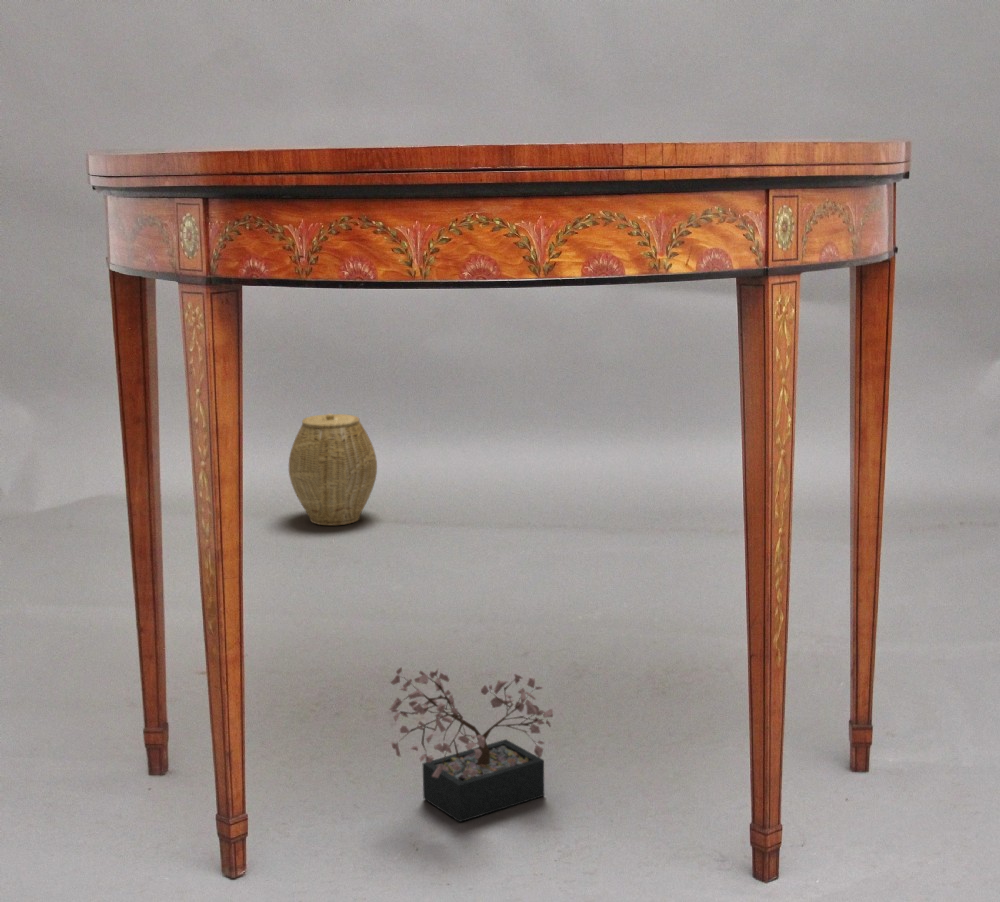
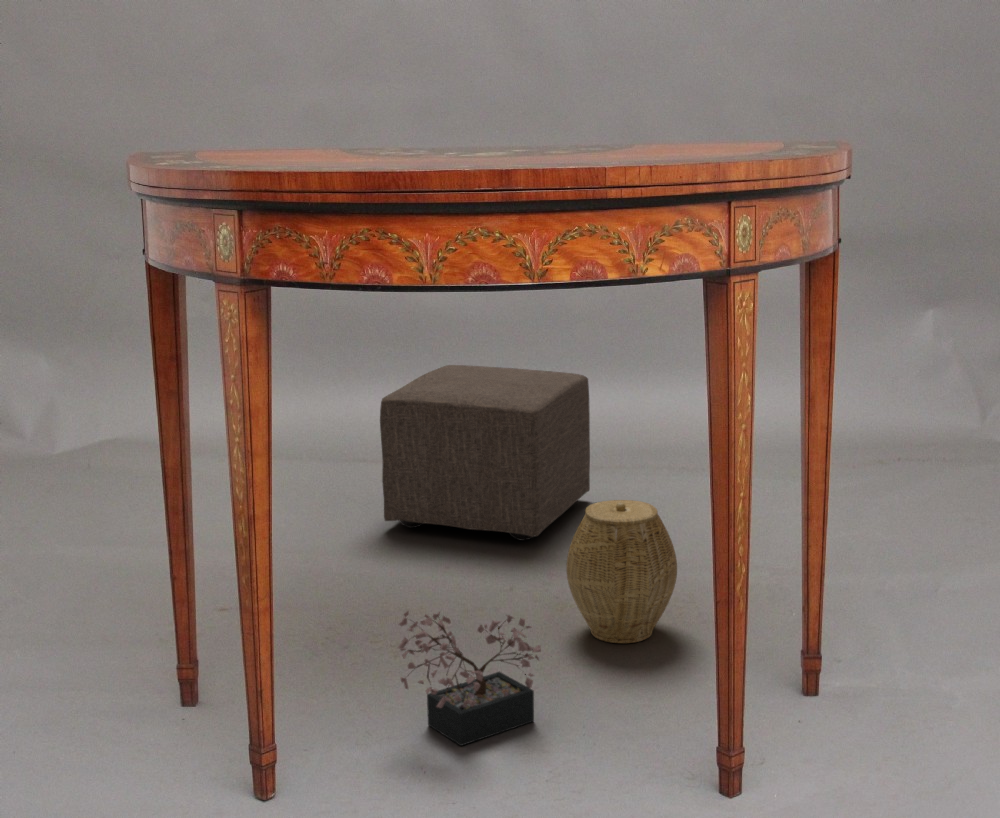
ottoman: none [381,408,616,601] -> present [380,365,590,541]
woven basket: present [289,414,377,526] -> present [566,500,677,643]

